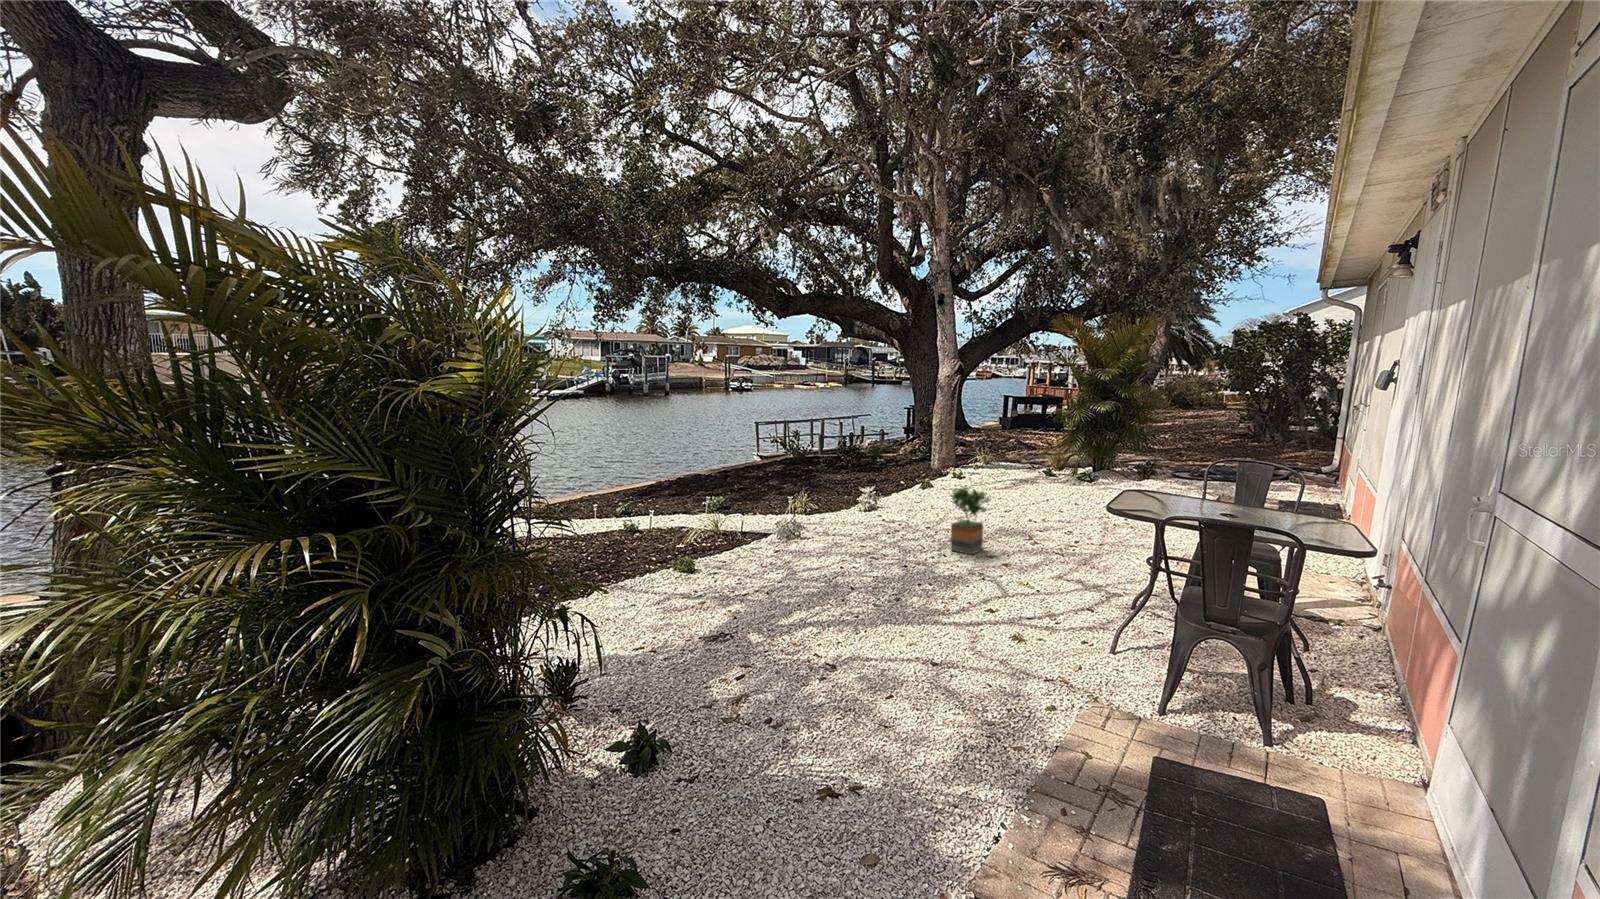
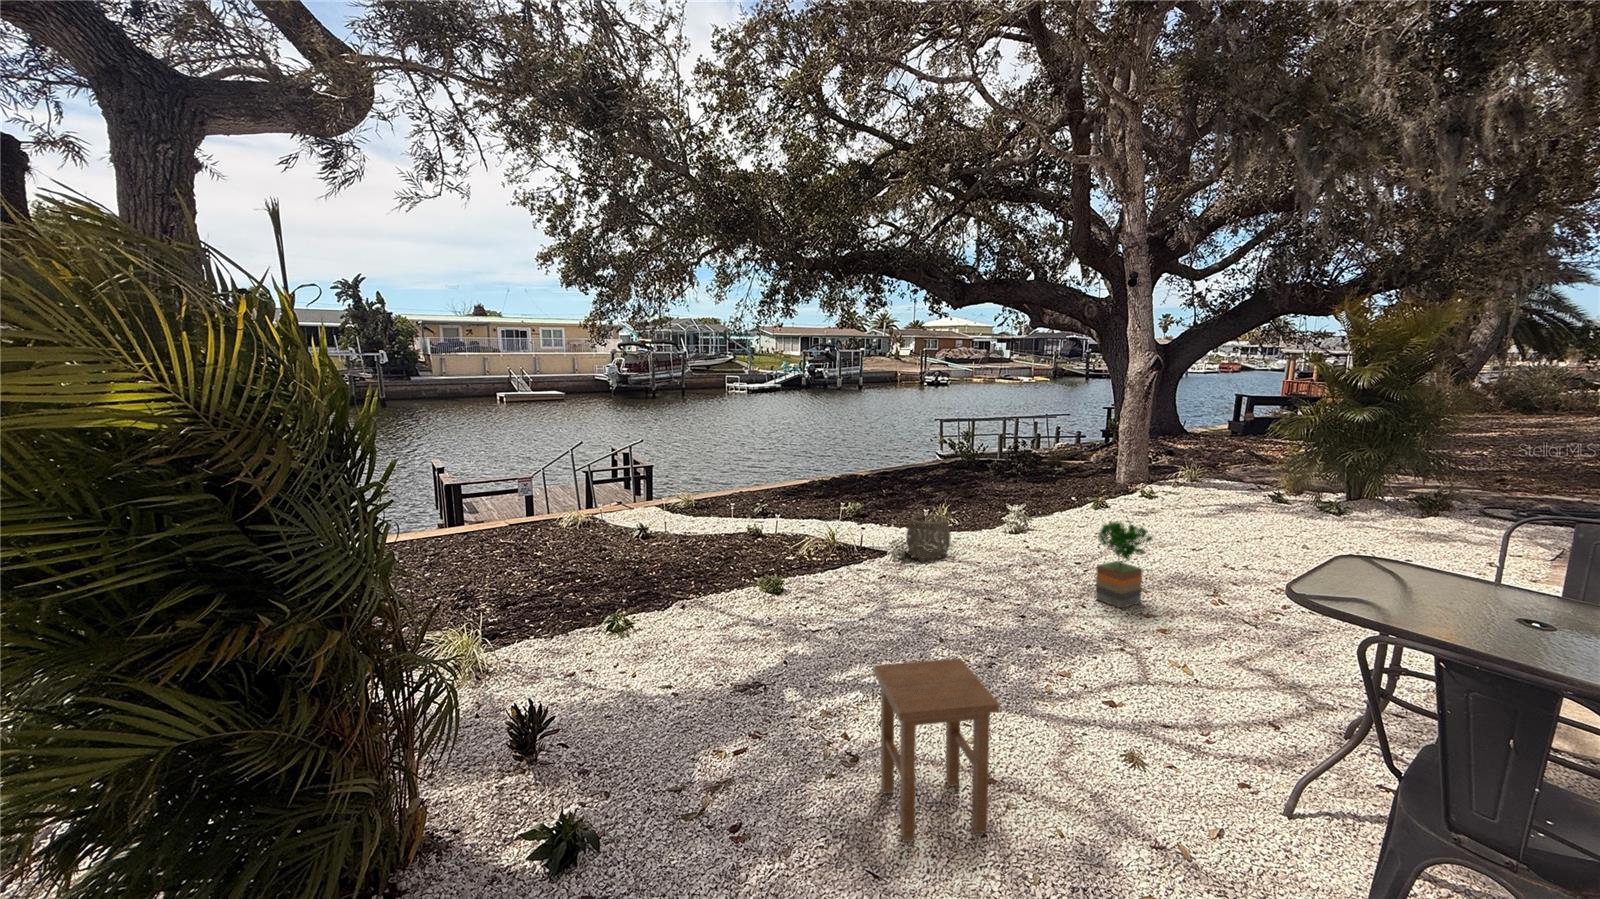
woven basket: none [788,497,826,535] -> present [906,515,951,559]
stool: none [855,577,953,705] -> present [874,658,999,842]

